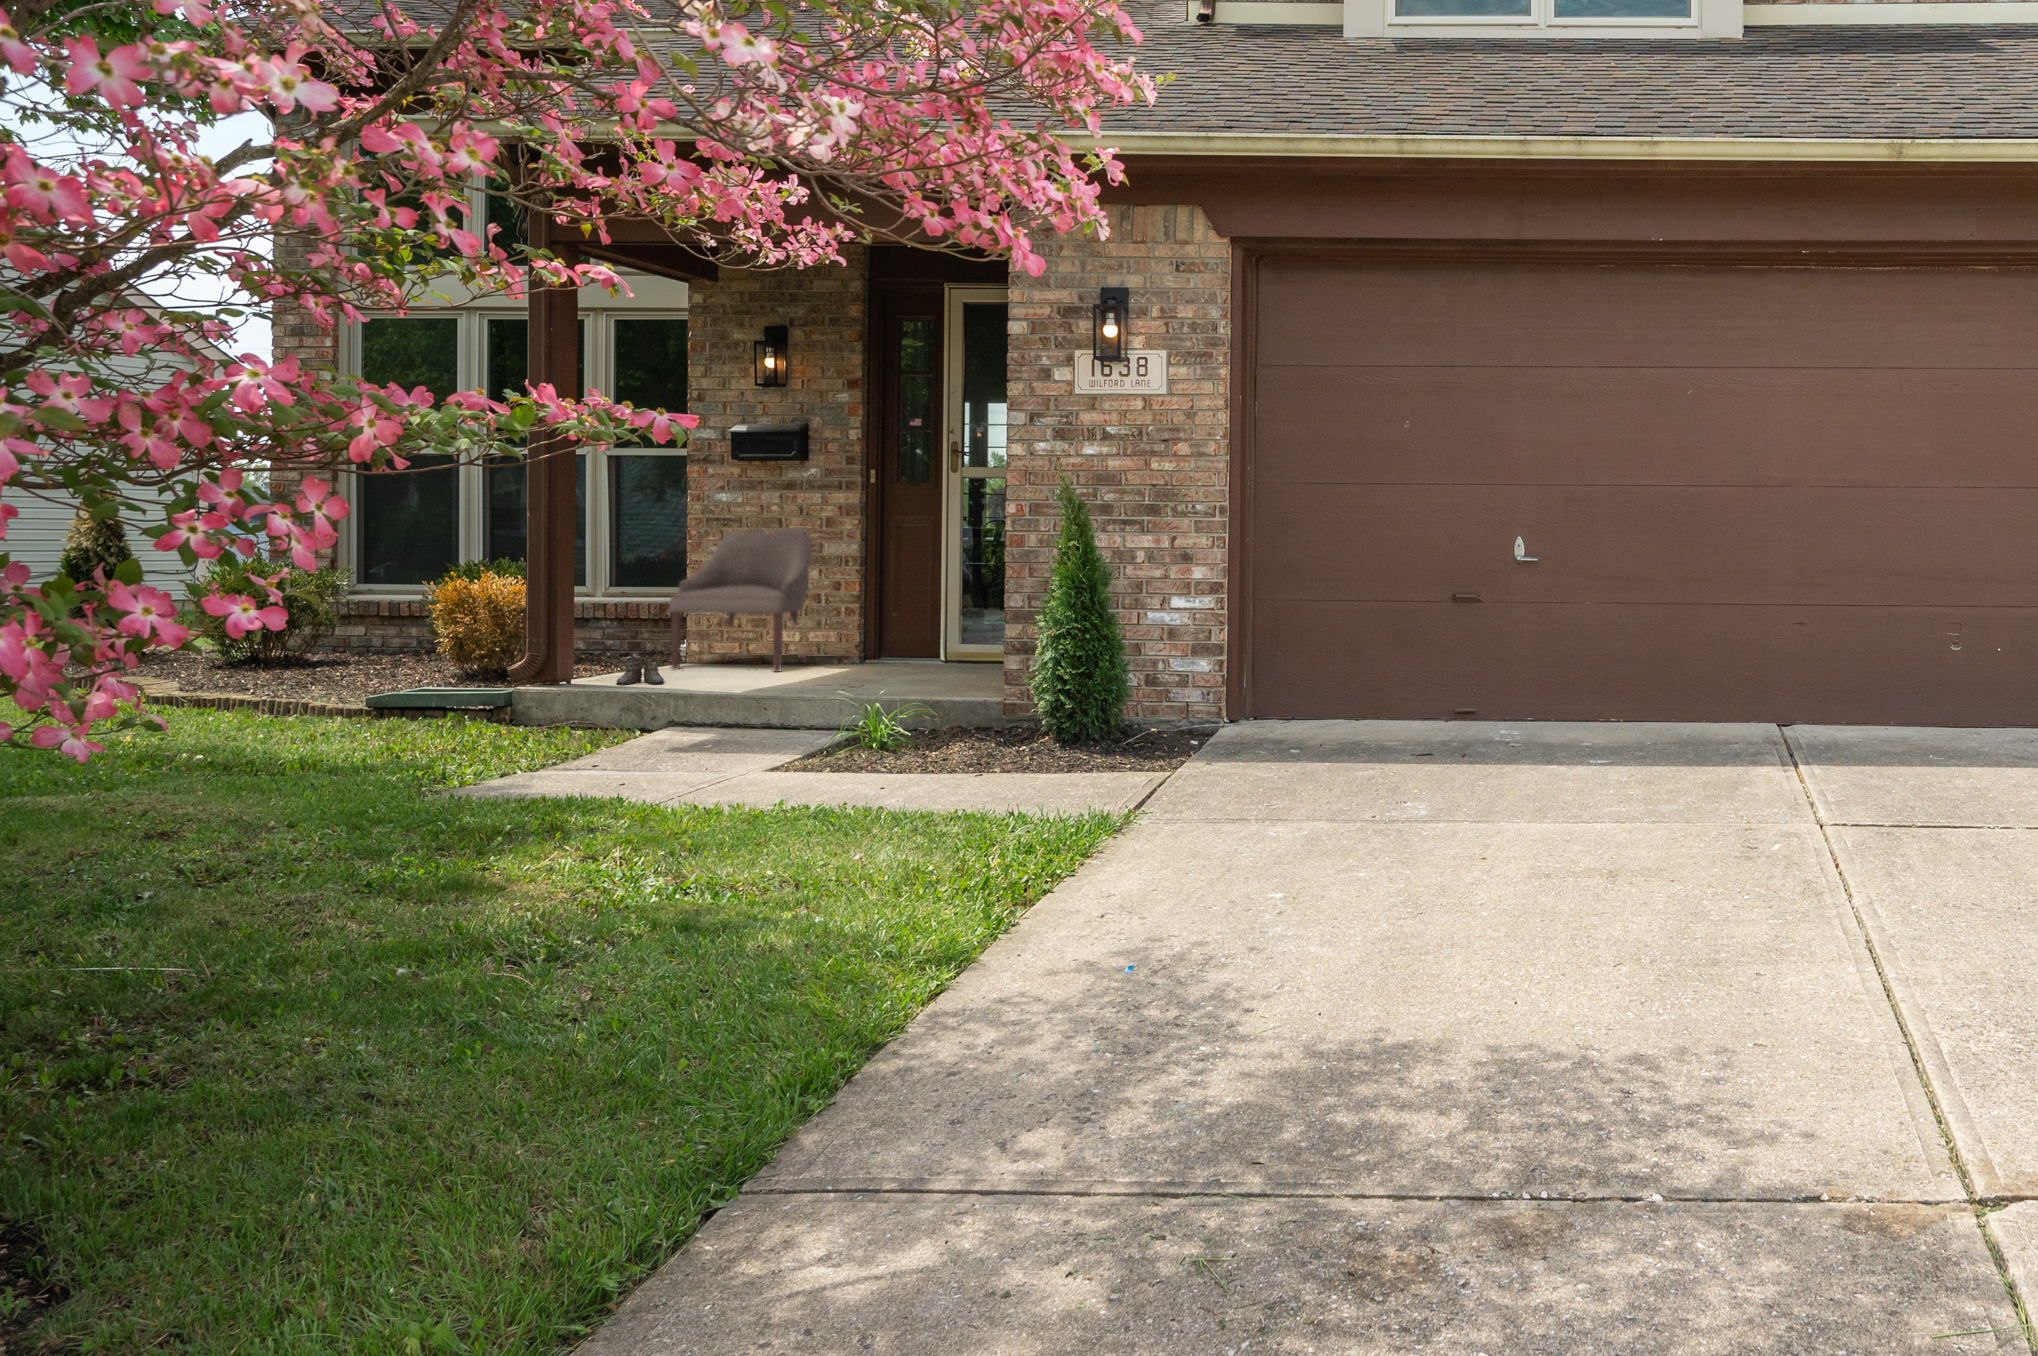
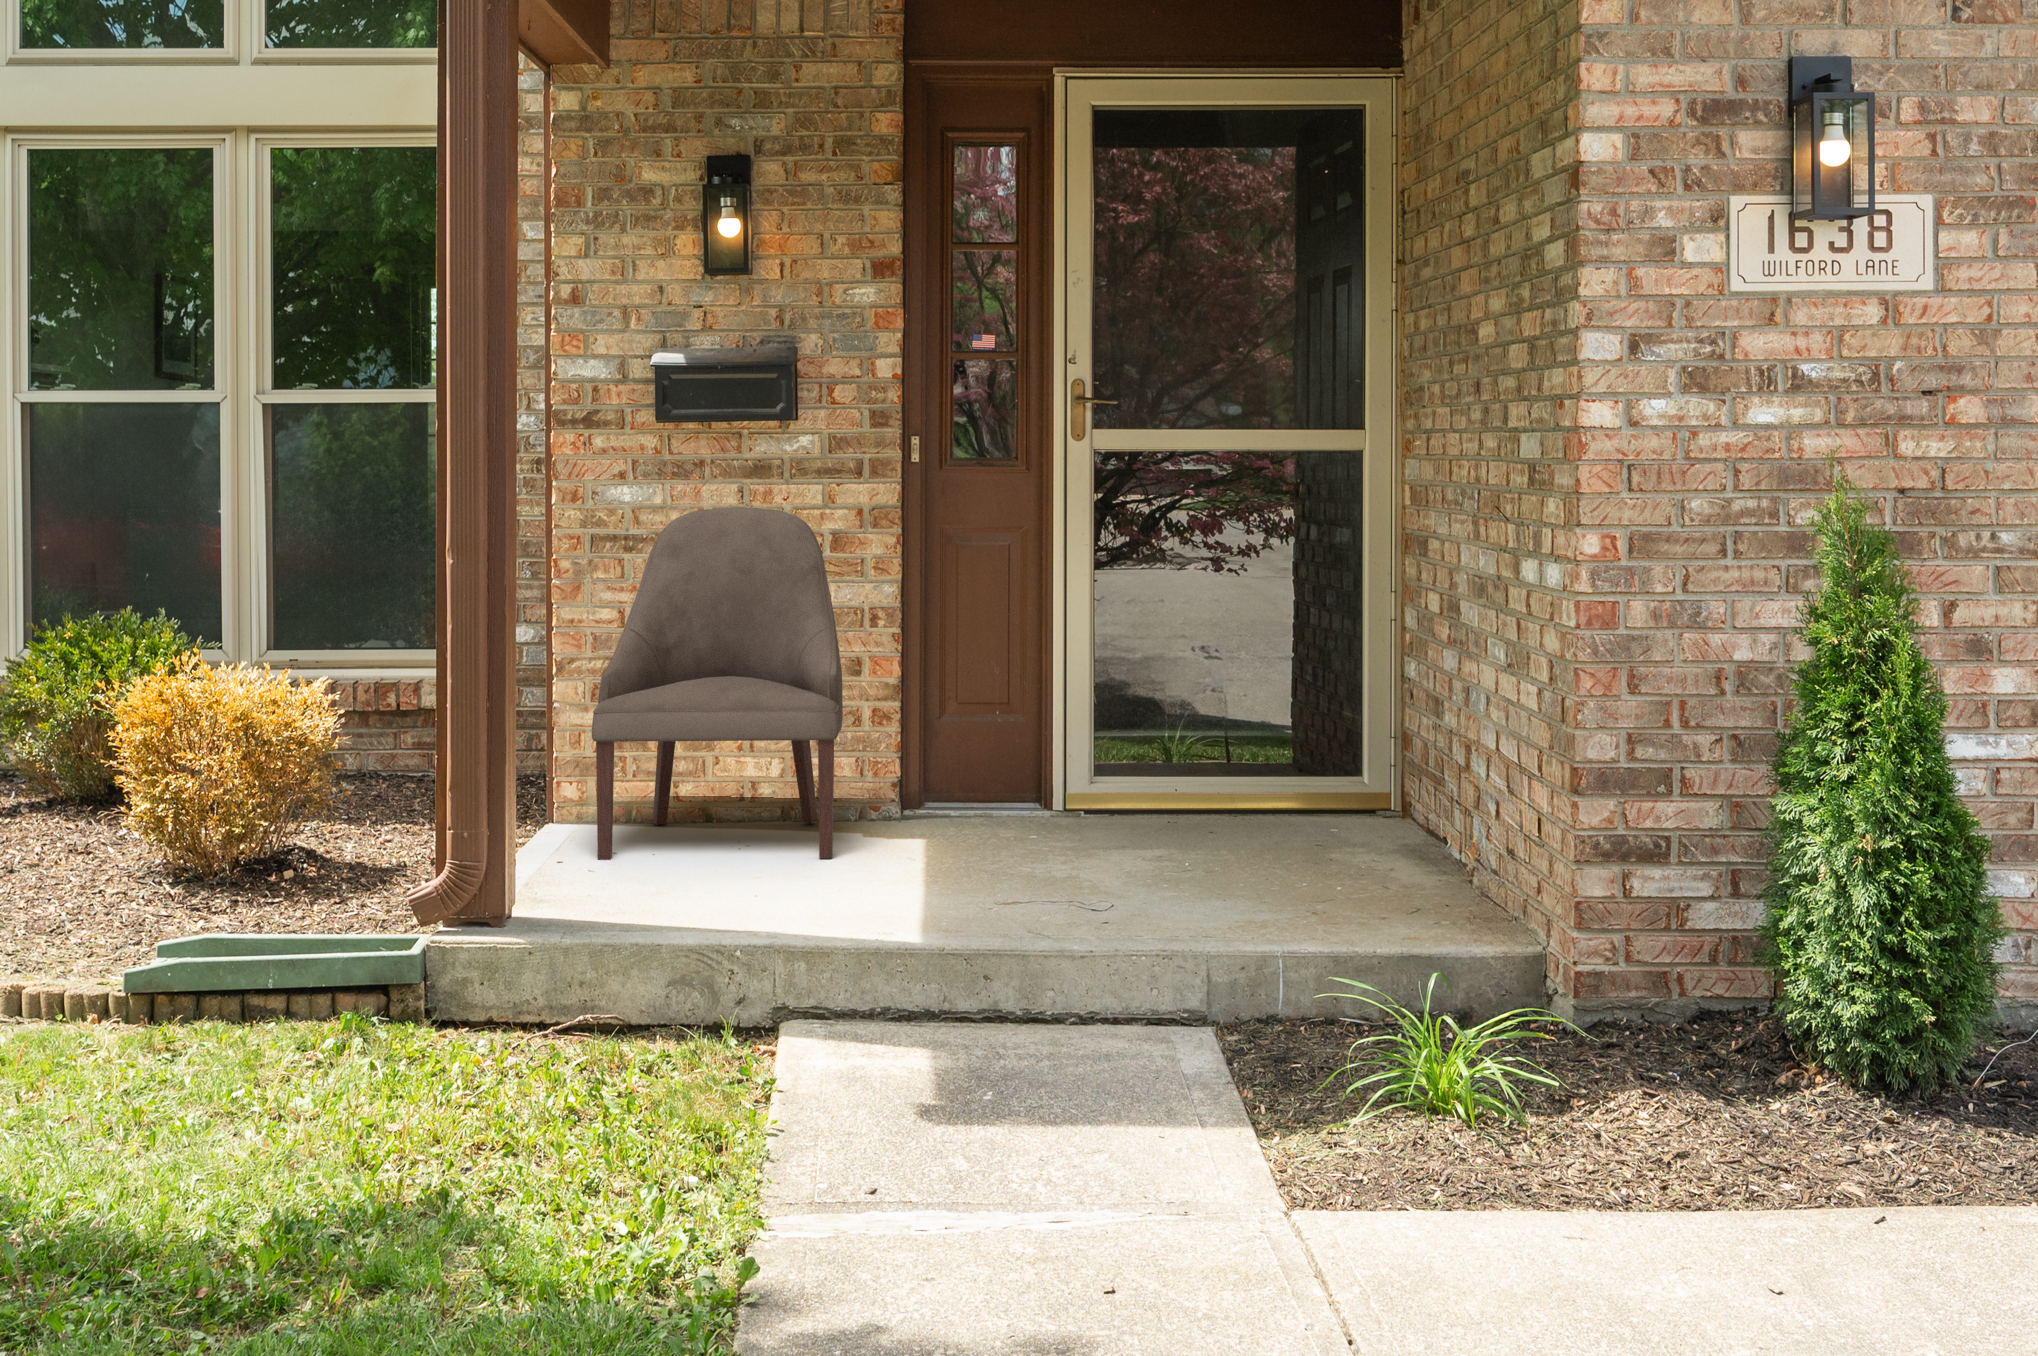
boots: present [616,657,664,685] -> none [583,859,694,930]

